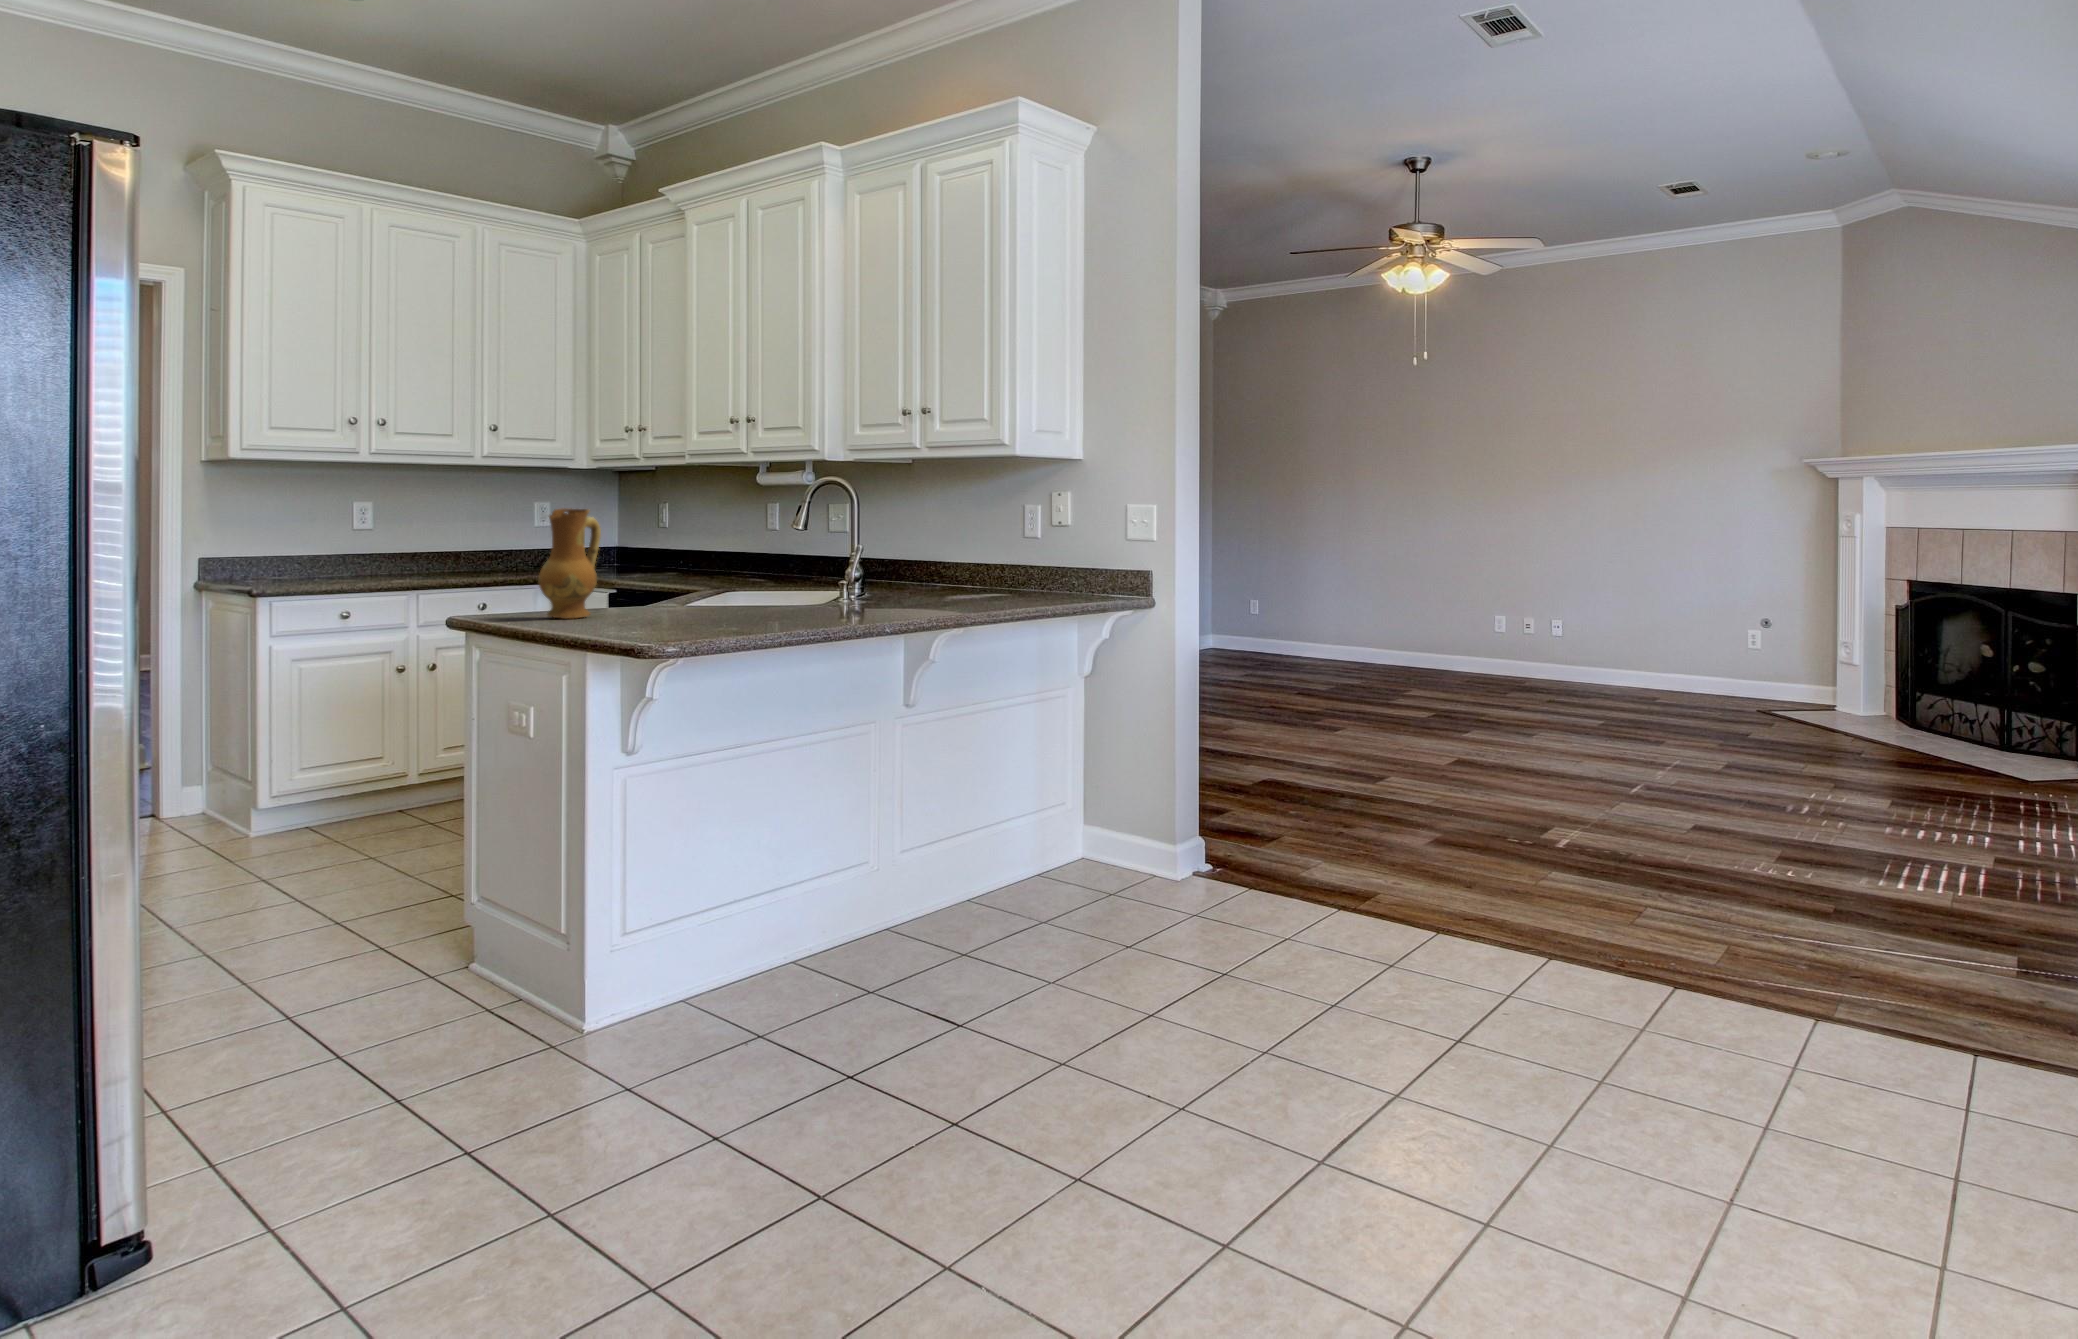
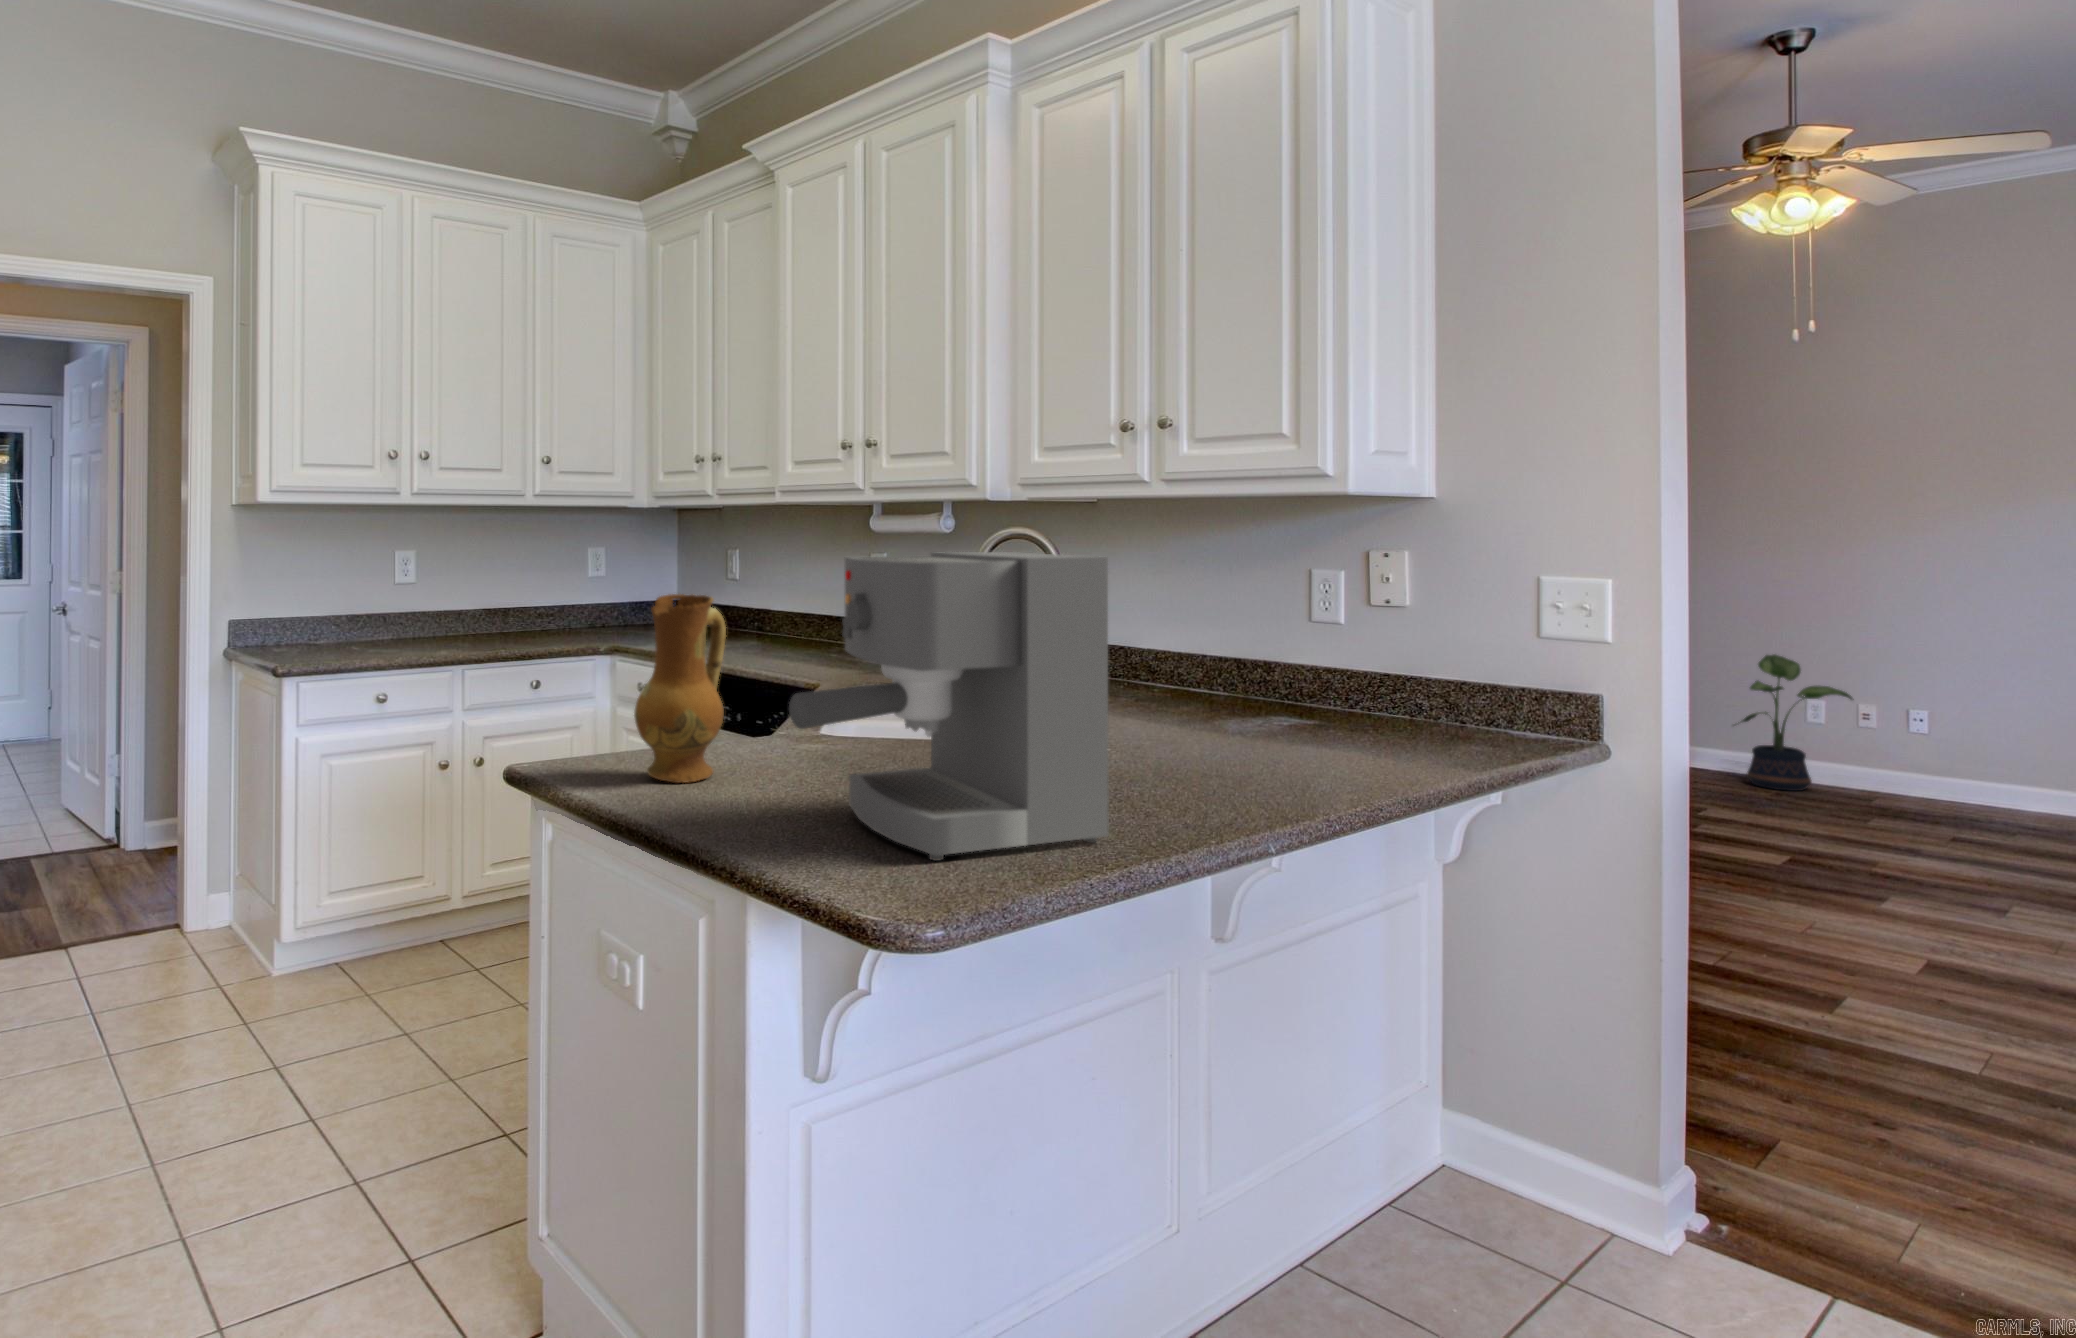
coffee maker: none [613,480,791,631] -> present [789,552,1109,860]
potted plant: none [1454,588,1525,684] -> present [1741,654,1852,791]

